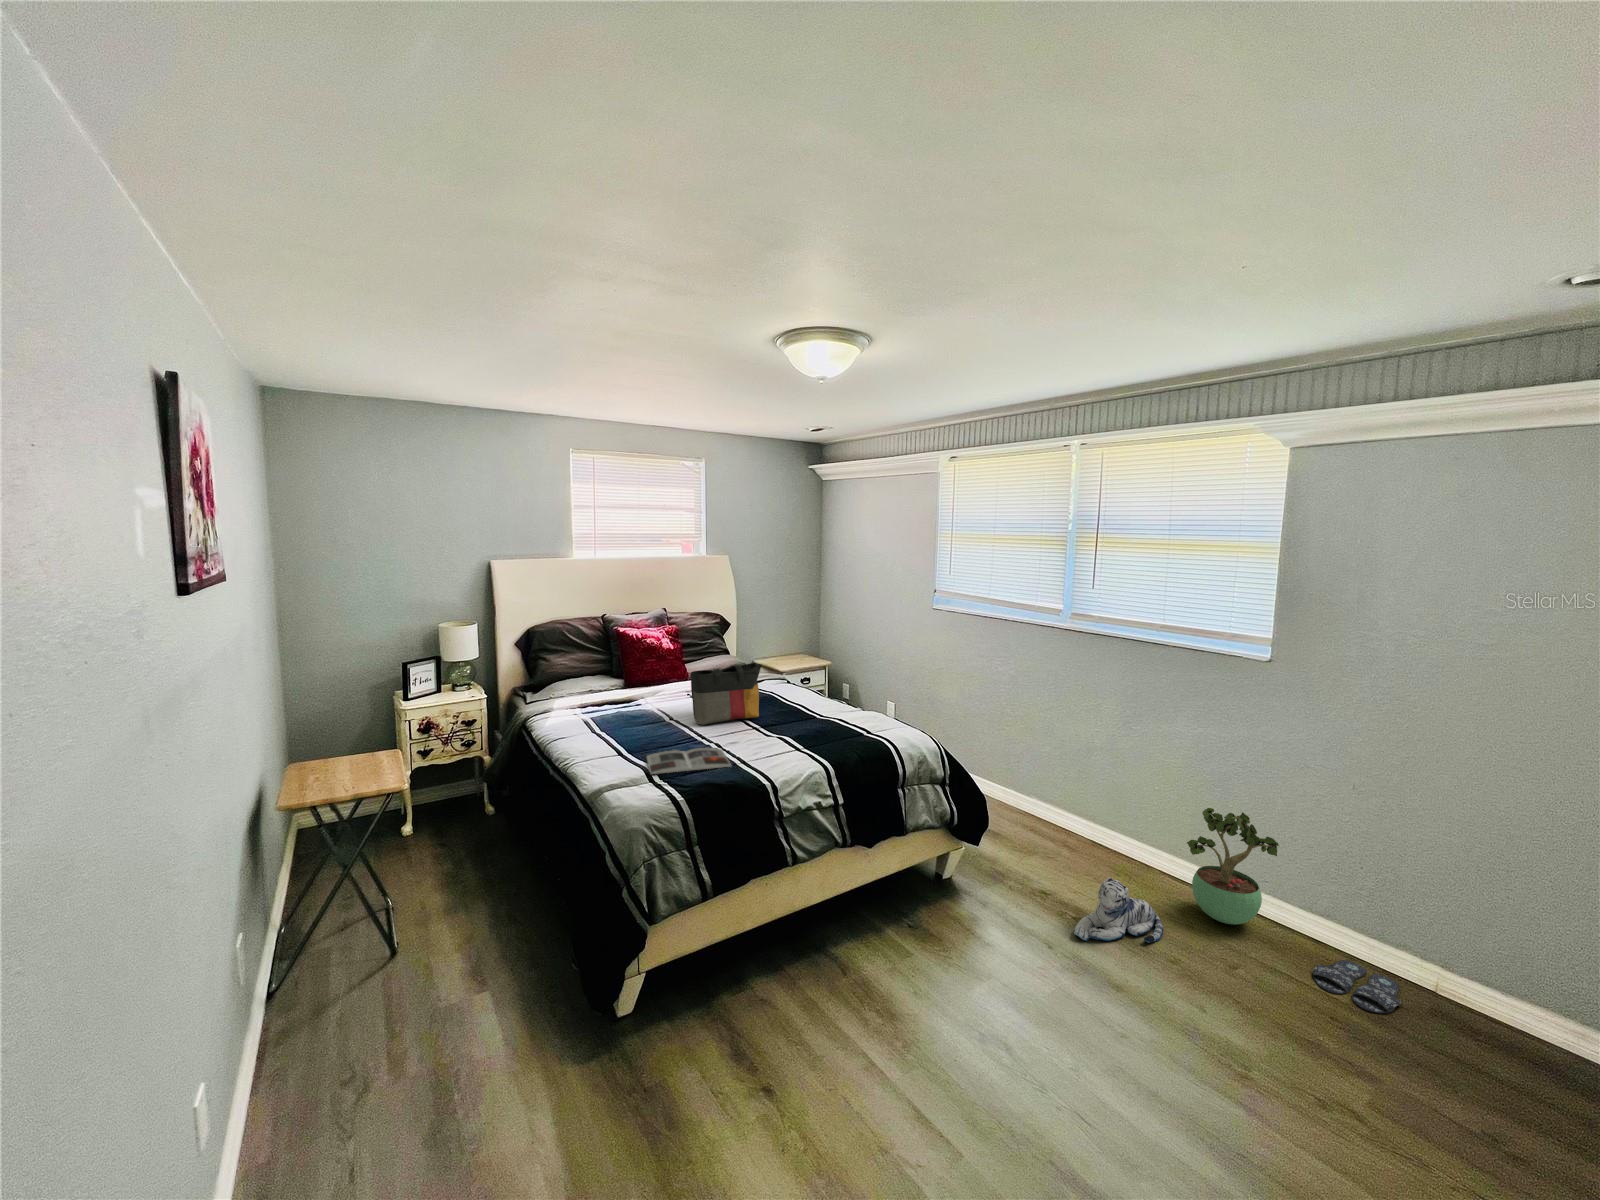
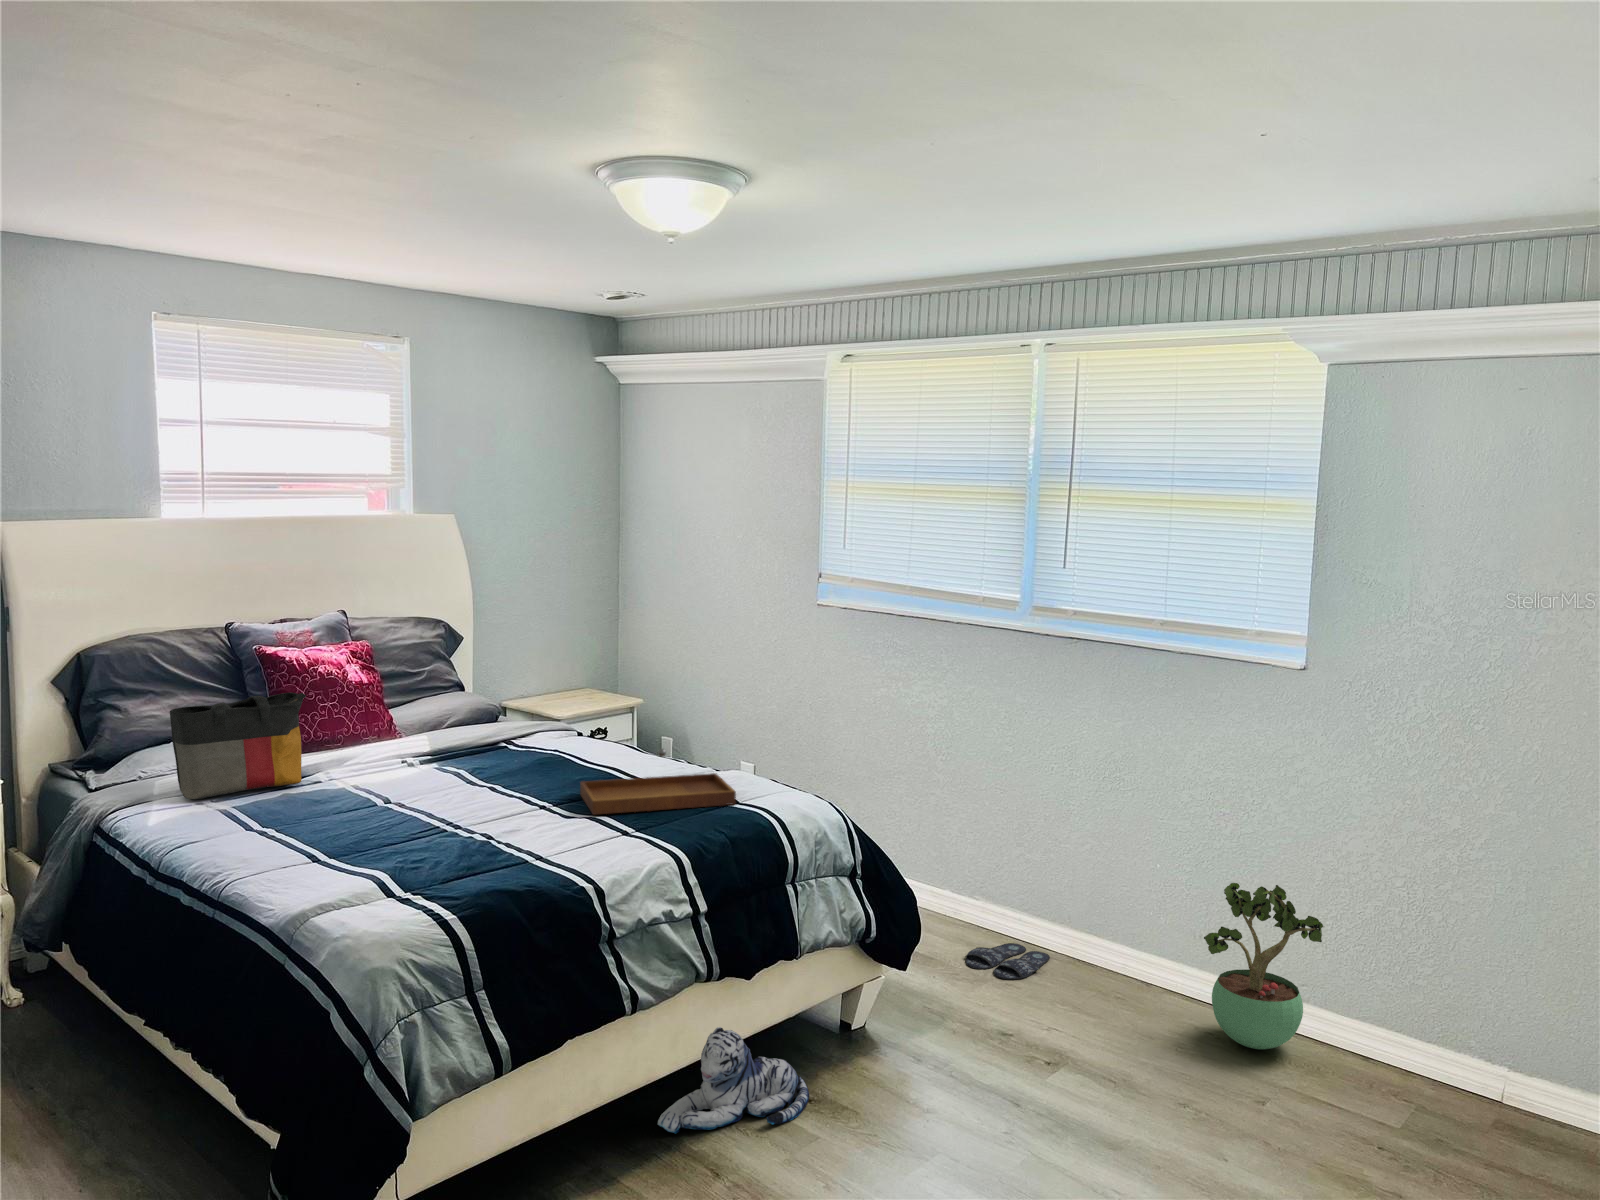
tote bag: present [691,663,762,725] -> present [170,693,306,799]
tray: none [778,698,870,737] -> present [580,748,736,815]
magazine: present [647,748,731,774] -> none [365,838,521,884]
plush toy: present [1074,878,1163,943] -> present [658,1027,809,1134]
slippers: present [1313,960,1402,1014] -> present [966,943,1050,979]

